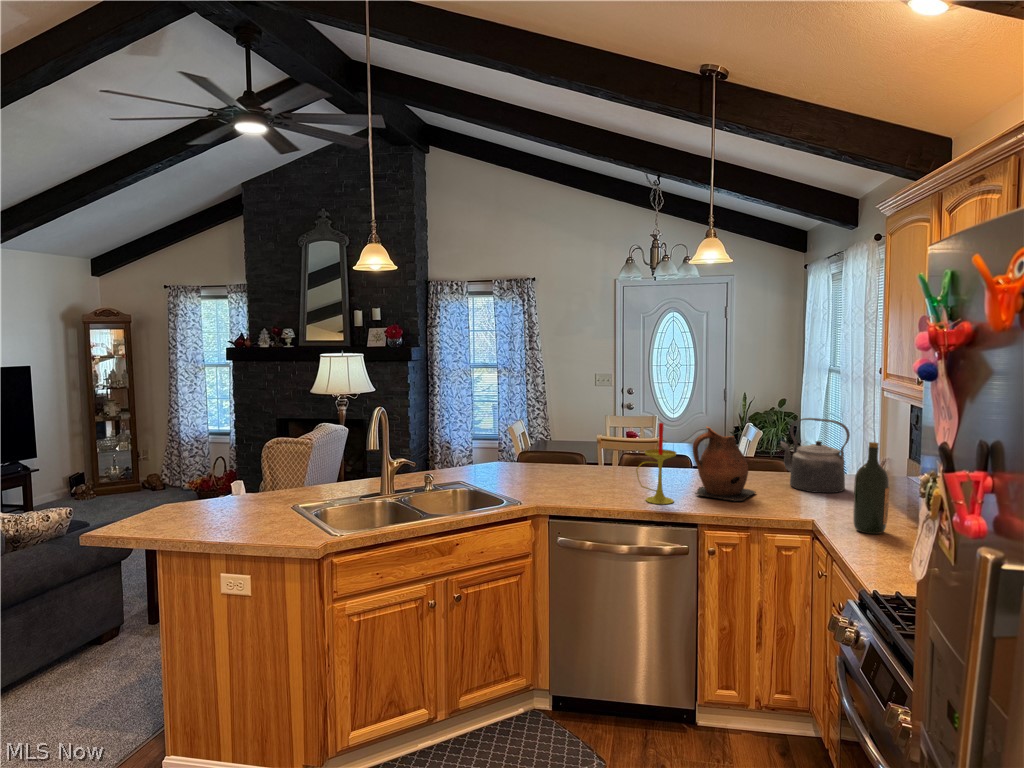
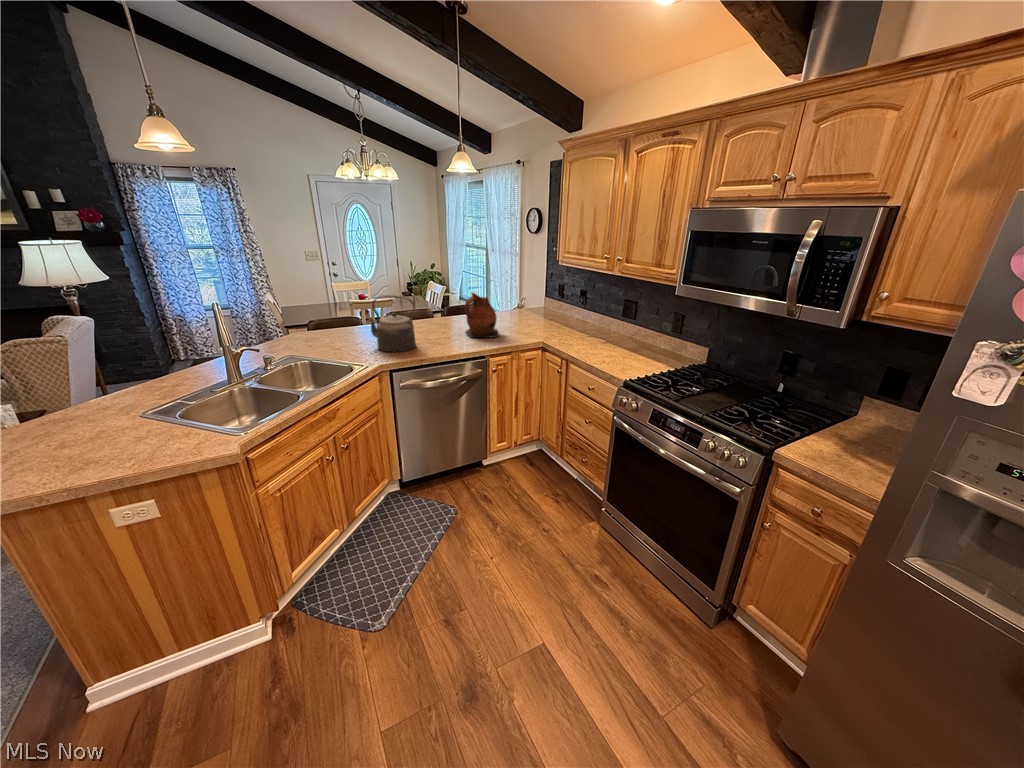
kettle: present [781,418,850,493] -> present [367,295,416,352]
candle: present [636,423,676,504] -> none [440,292,465,348]
wine bottle: present [853,442,889,534] -> none [567,295,585,345]

